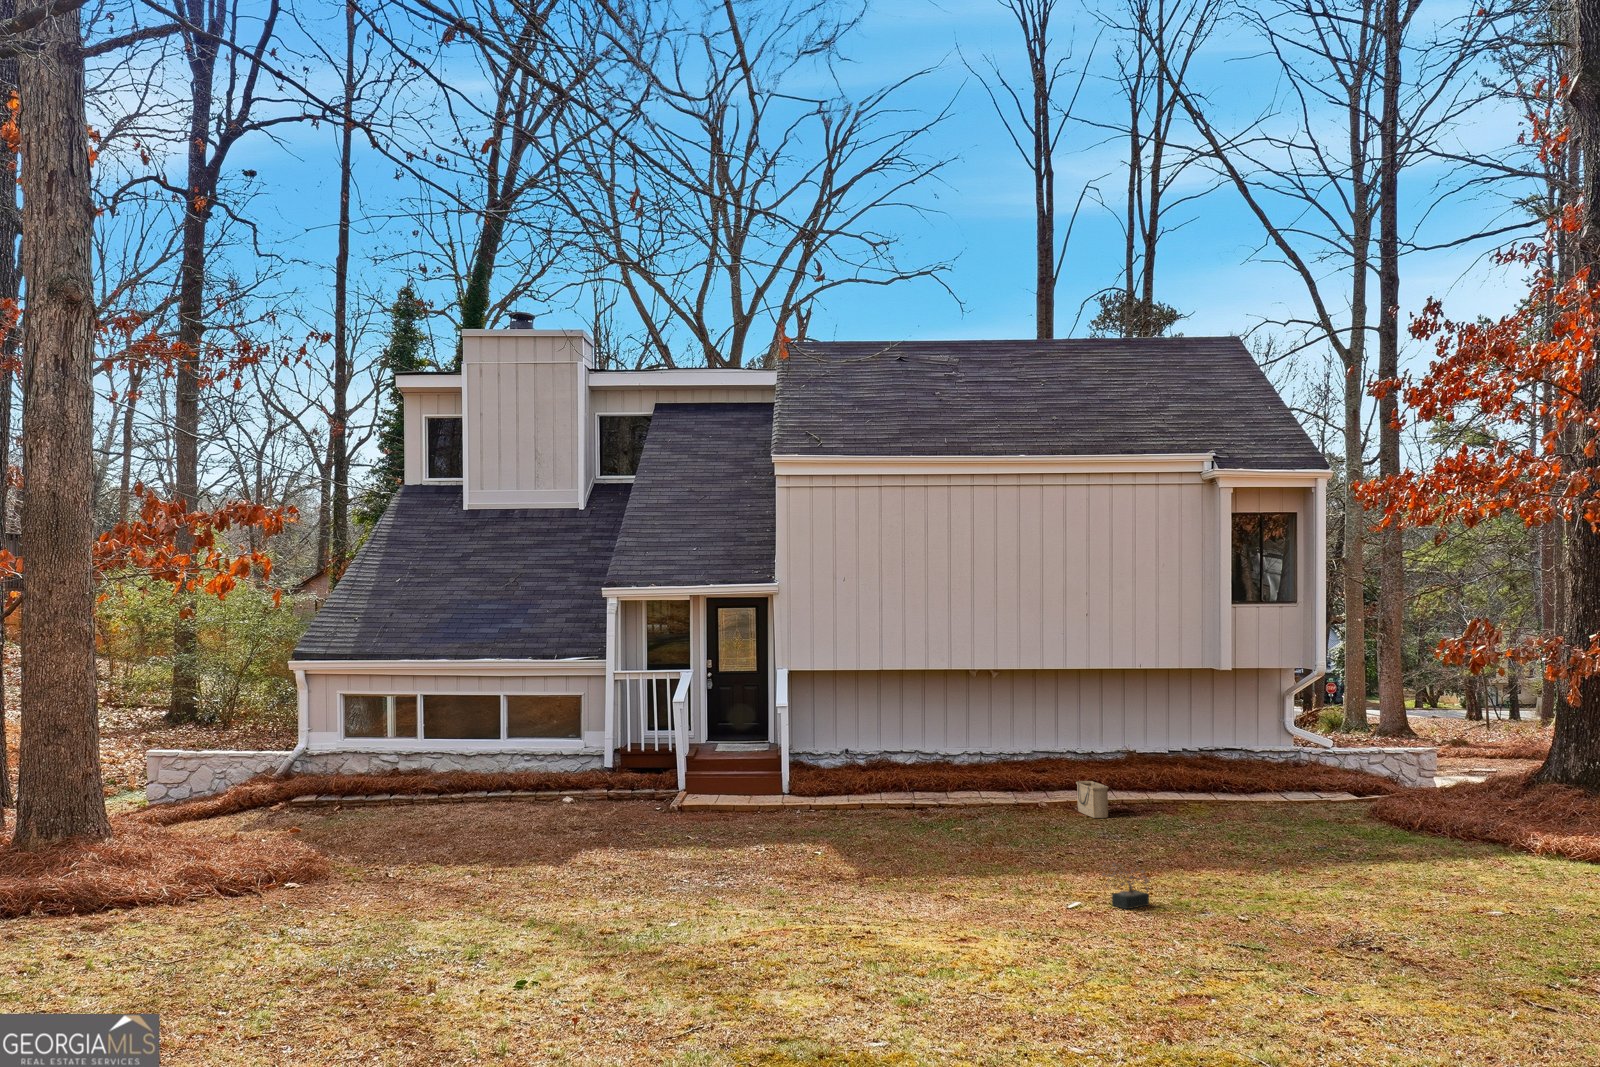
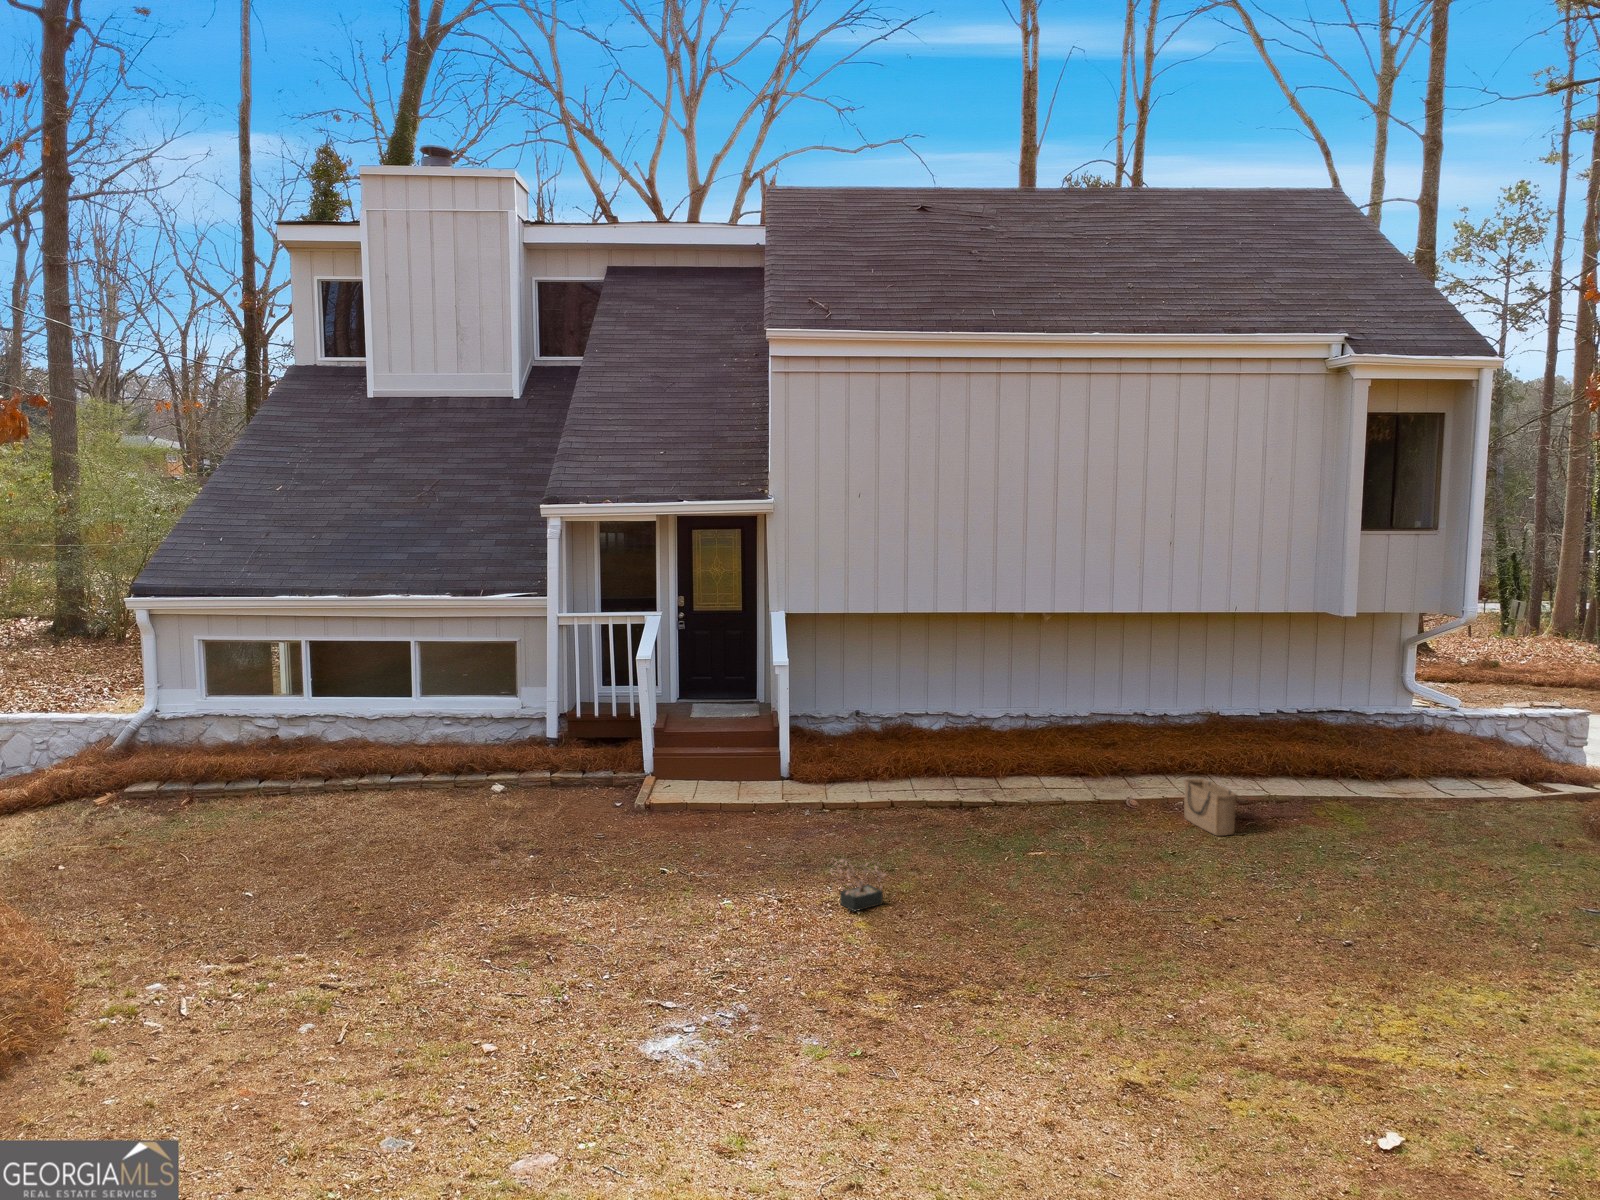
decorative plant: present [1103,862,1149,909] -> present [830,859,885,911]

